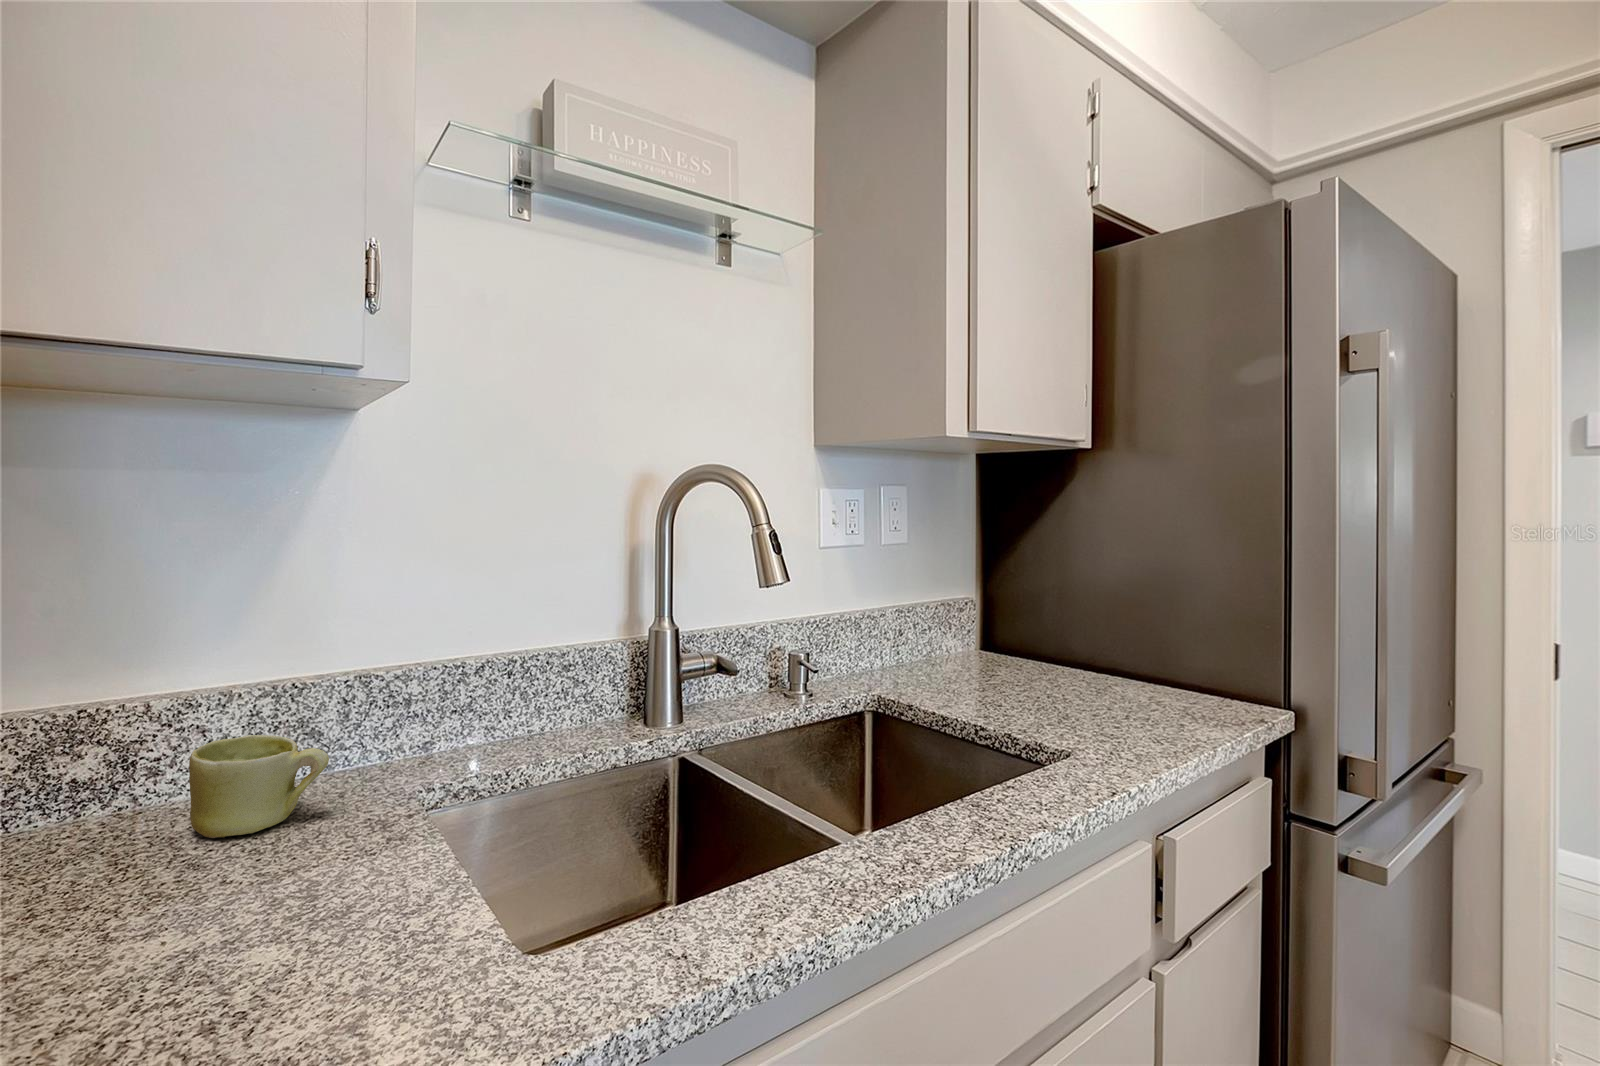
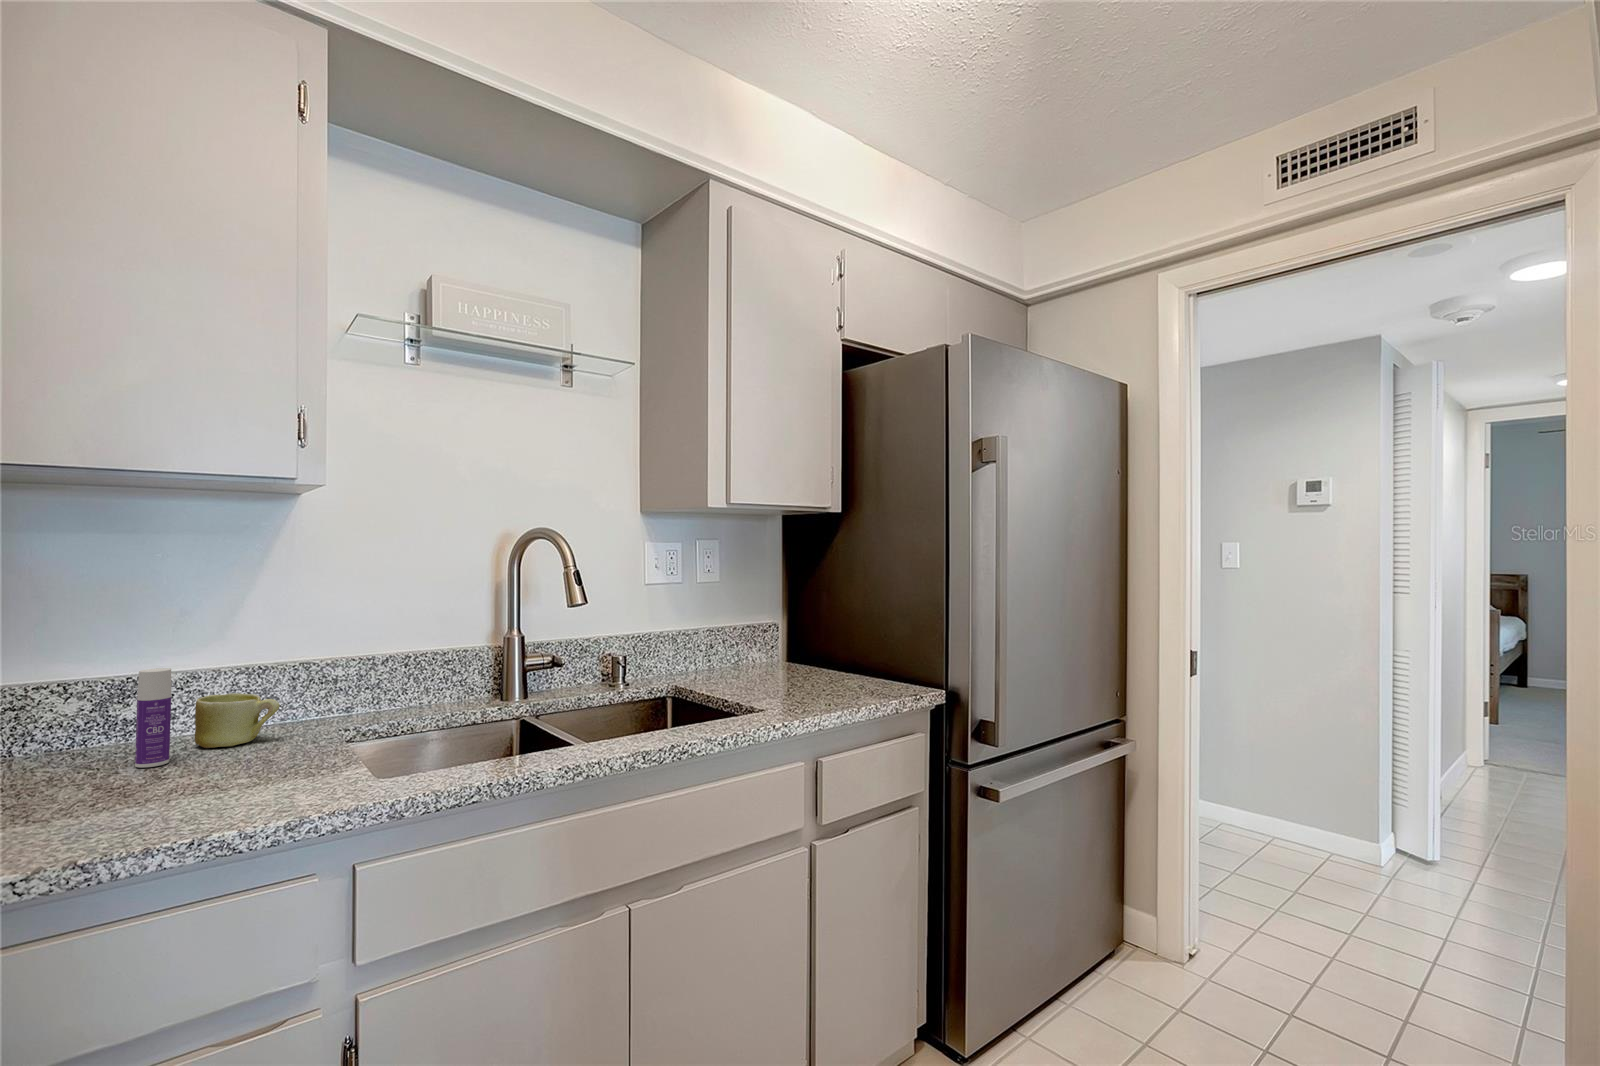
bottle: none [78,713,144,899] -> present [135,668,171,768]

